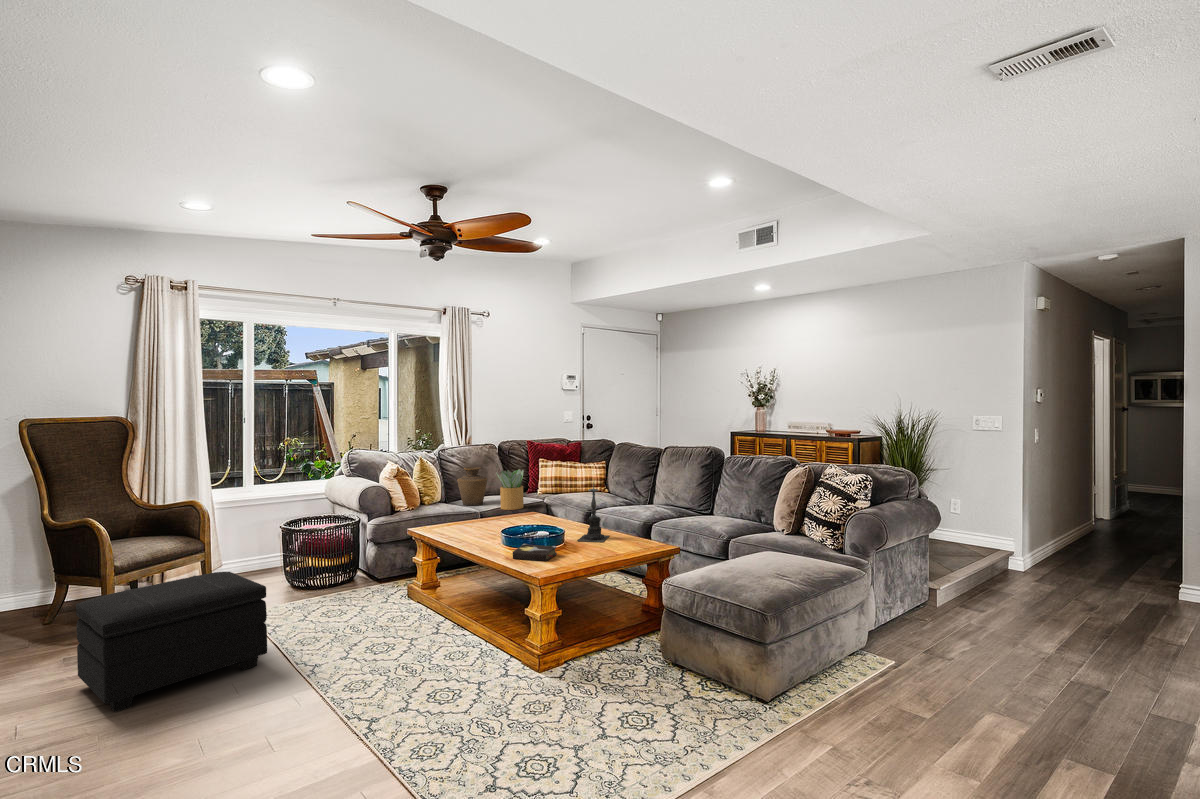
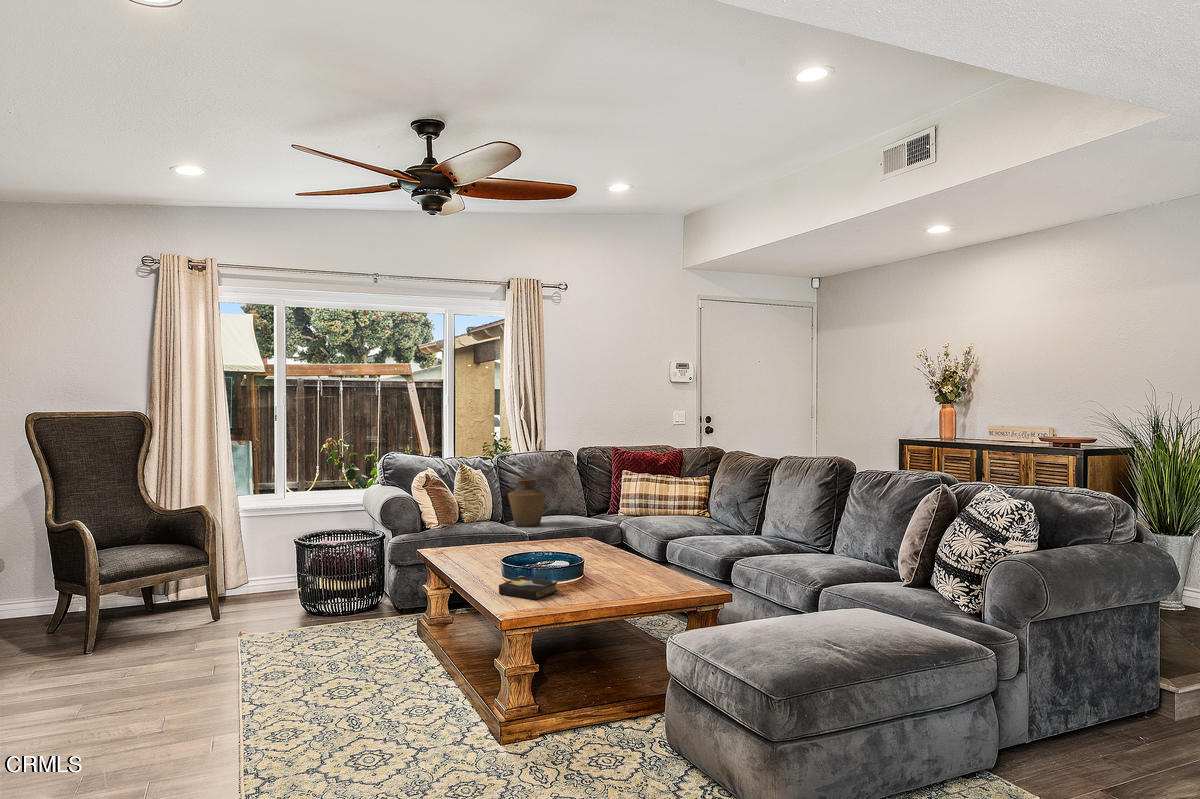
potted plant: present [496,469,523,510] -> none [548,481,584,534]
candle holder: present [577,486,609,542] -> none [602,498,653,581]
footstool: present [76,572,267,712] -> none [20,588,212,734]

